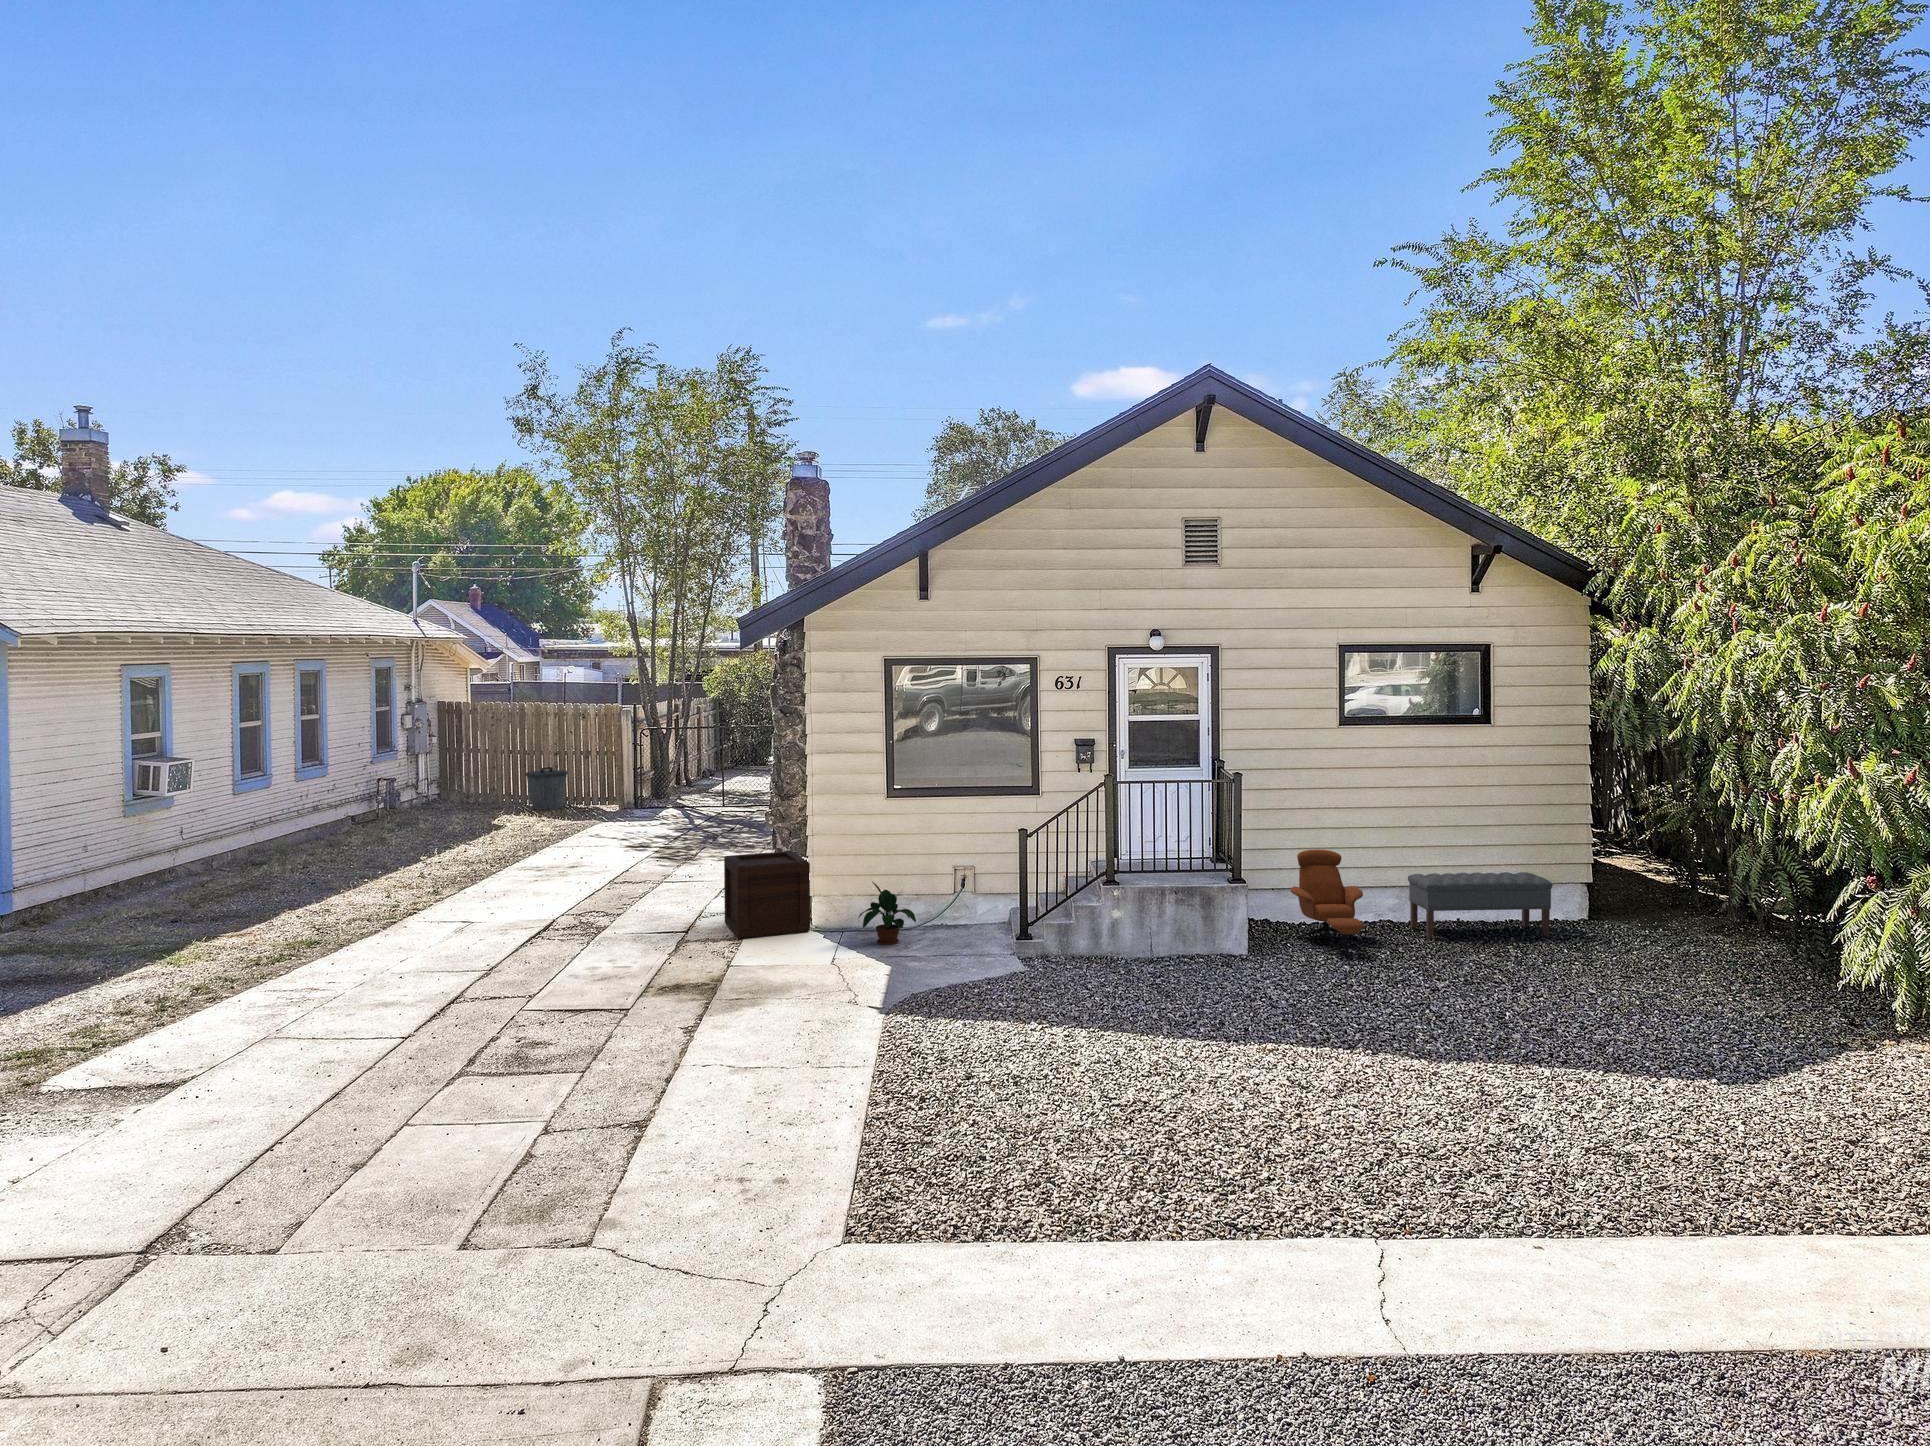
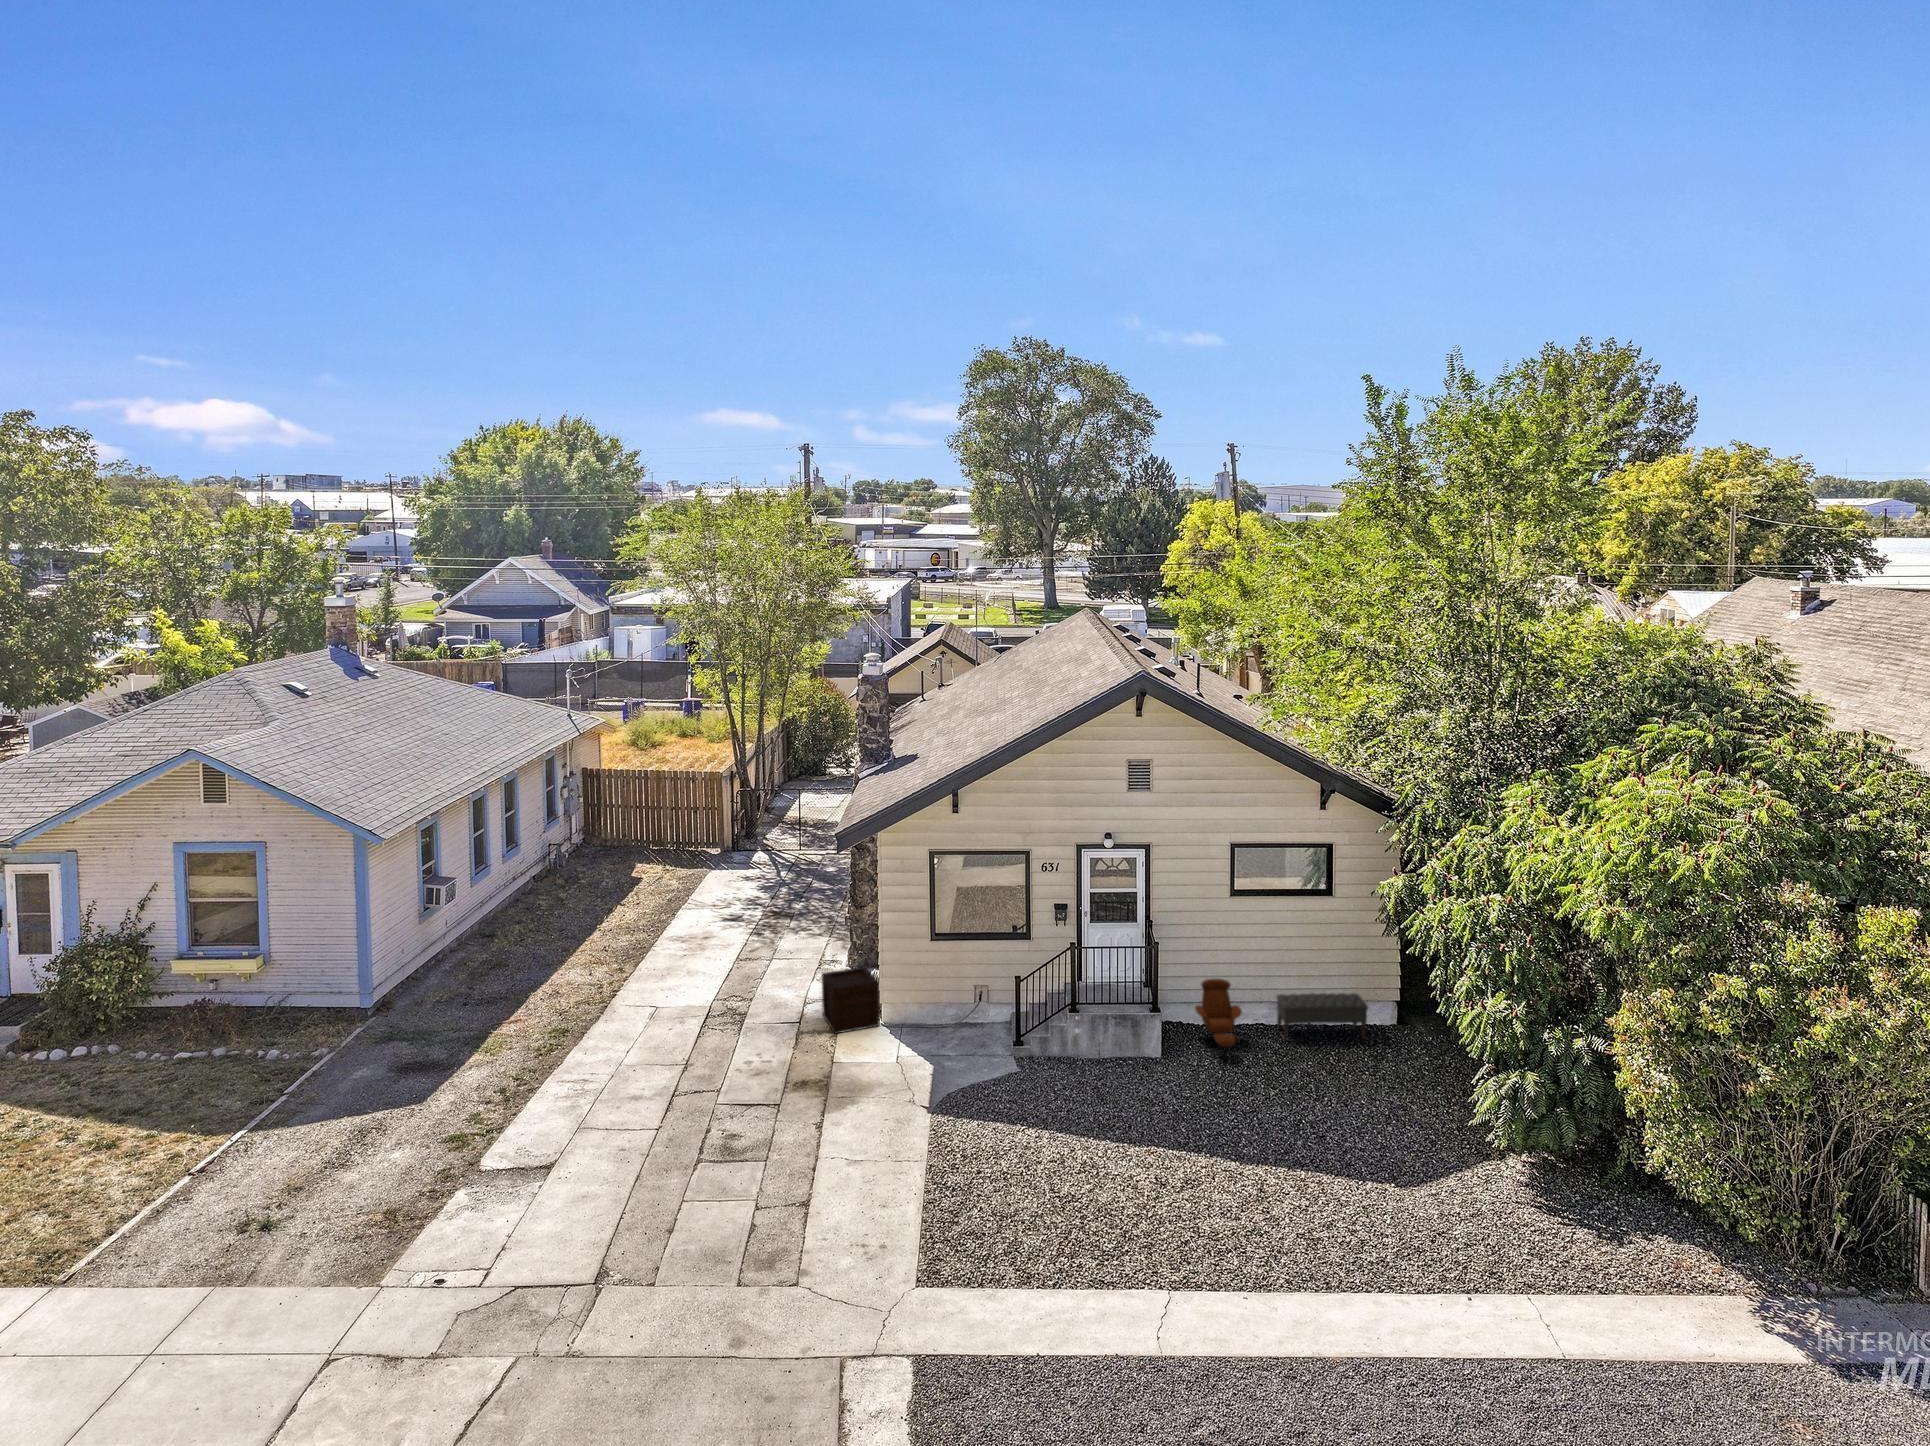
trash can: present [526,767,568,810] -> none [644,817,676,852]
potted plant: present [858,882,916,945] -> none [912,1001,949,1042]

